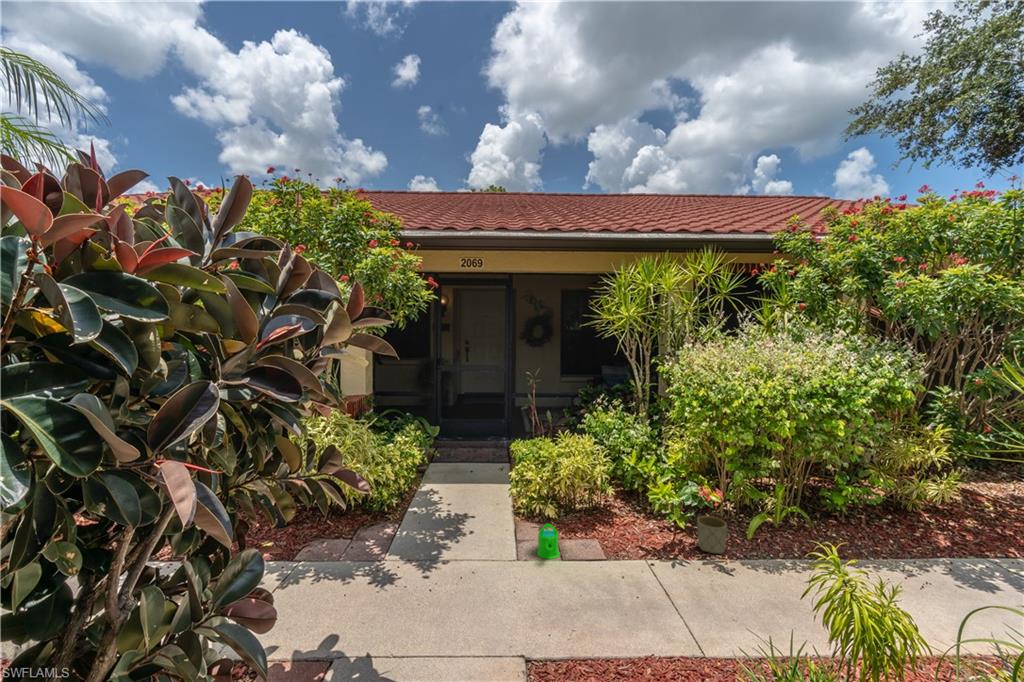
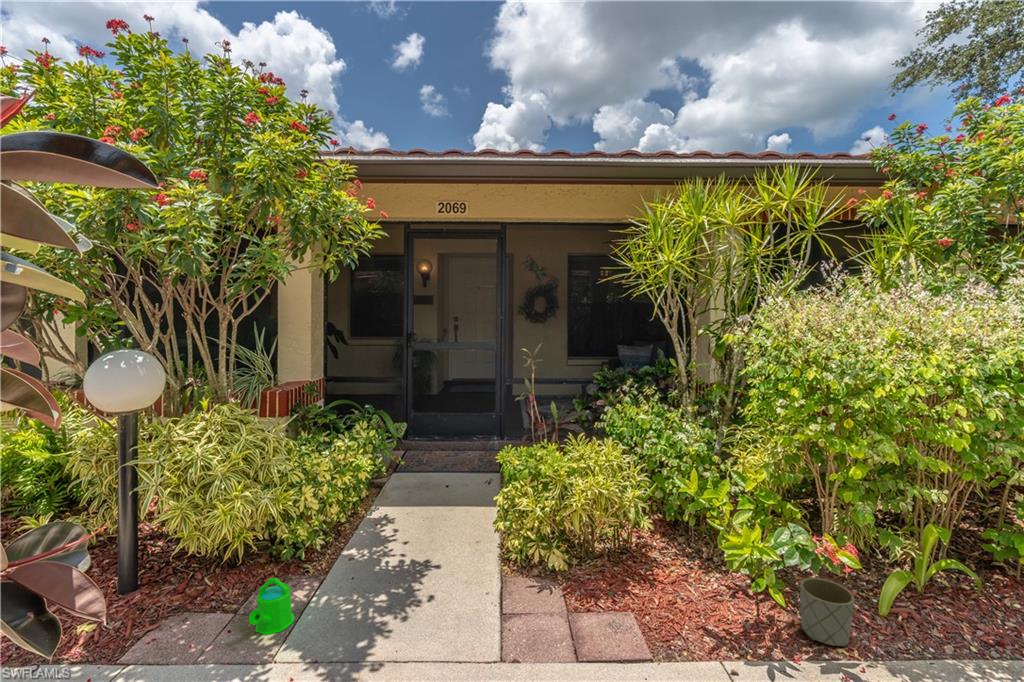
watering can: present [537,524,560,559] -> present [249,578,294,635]

